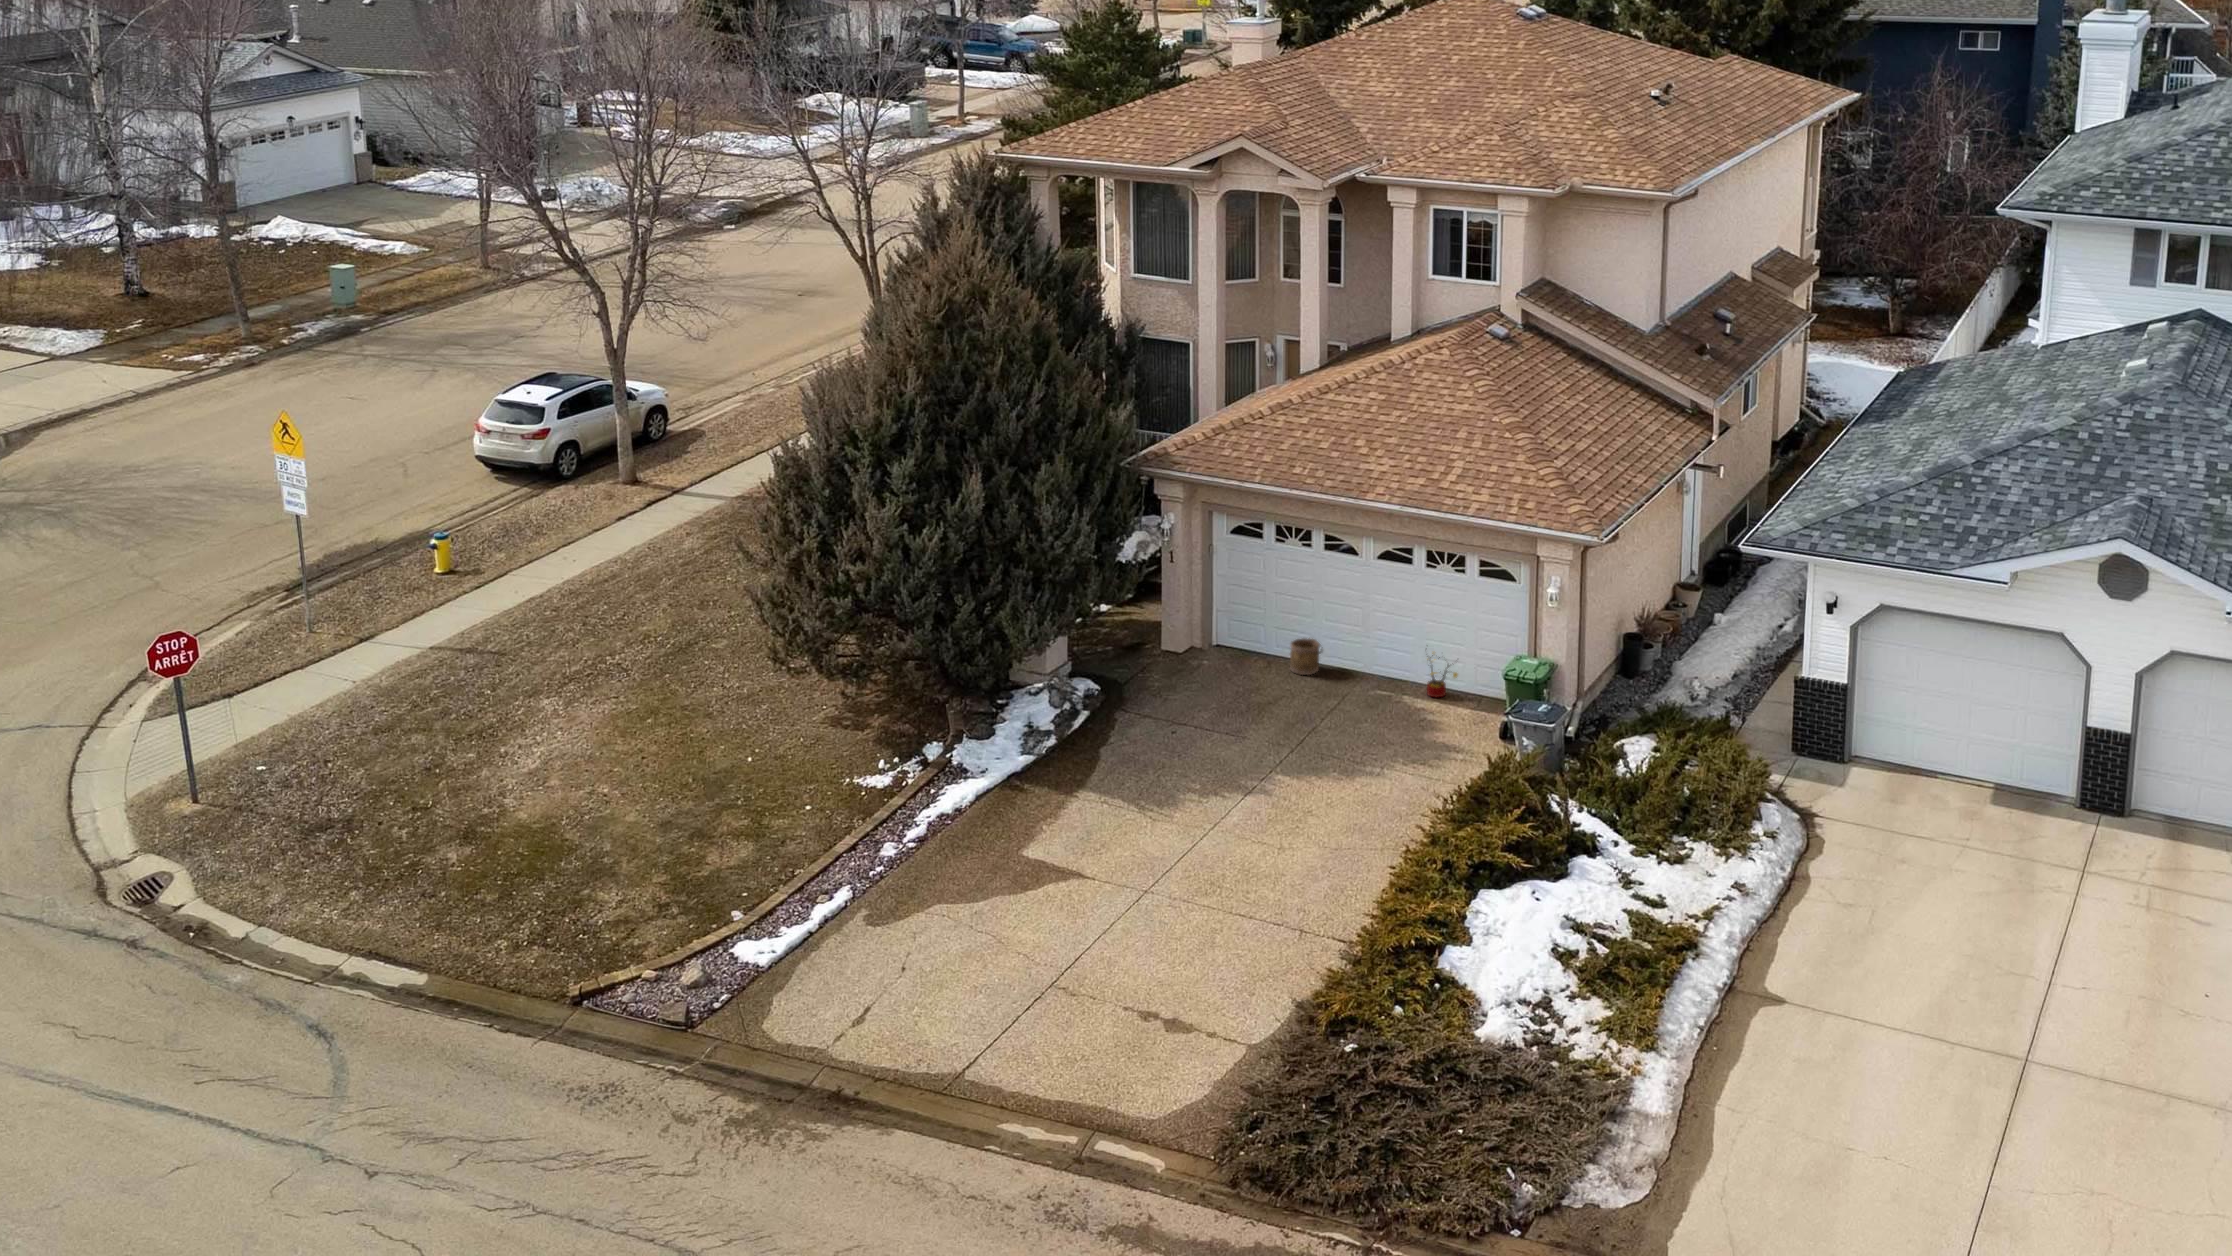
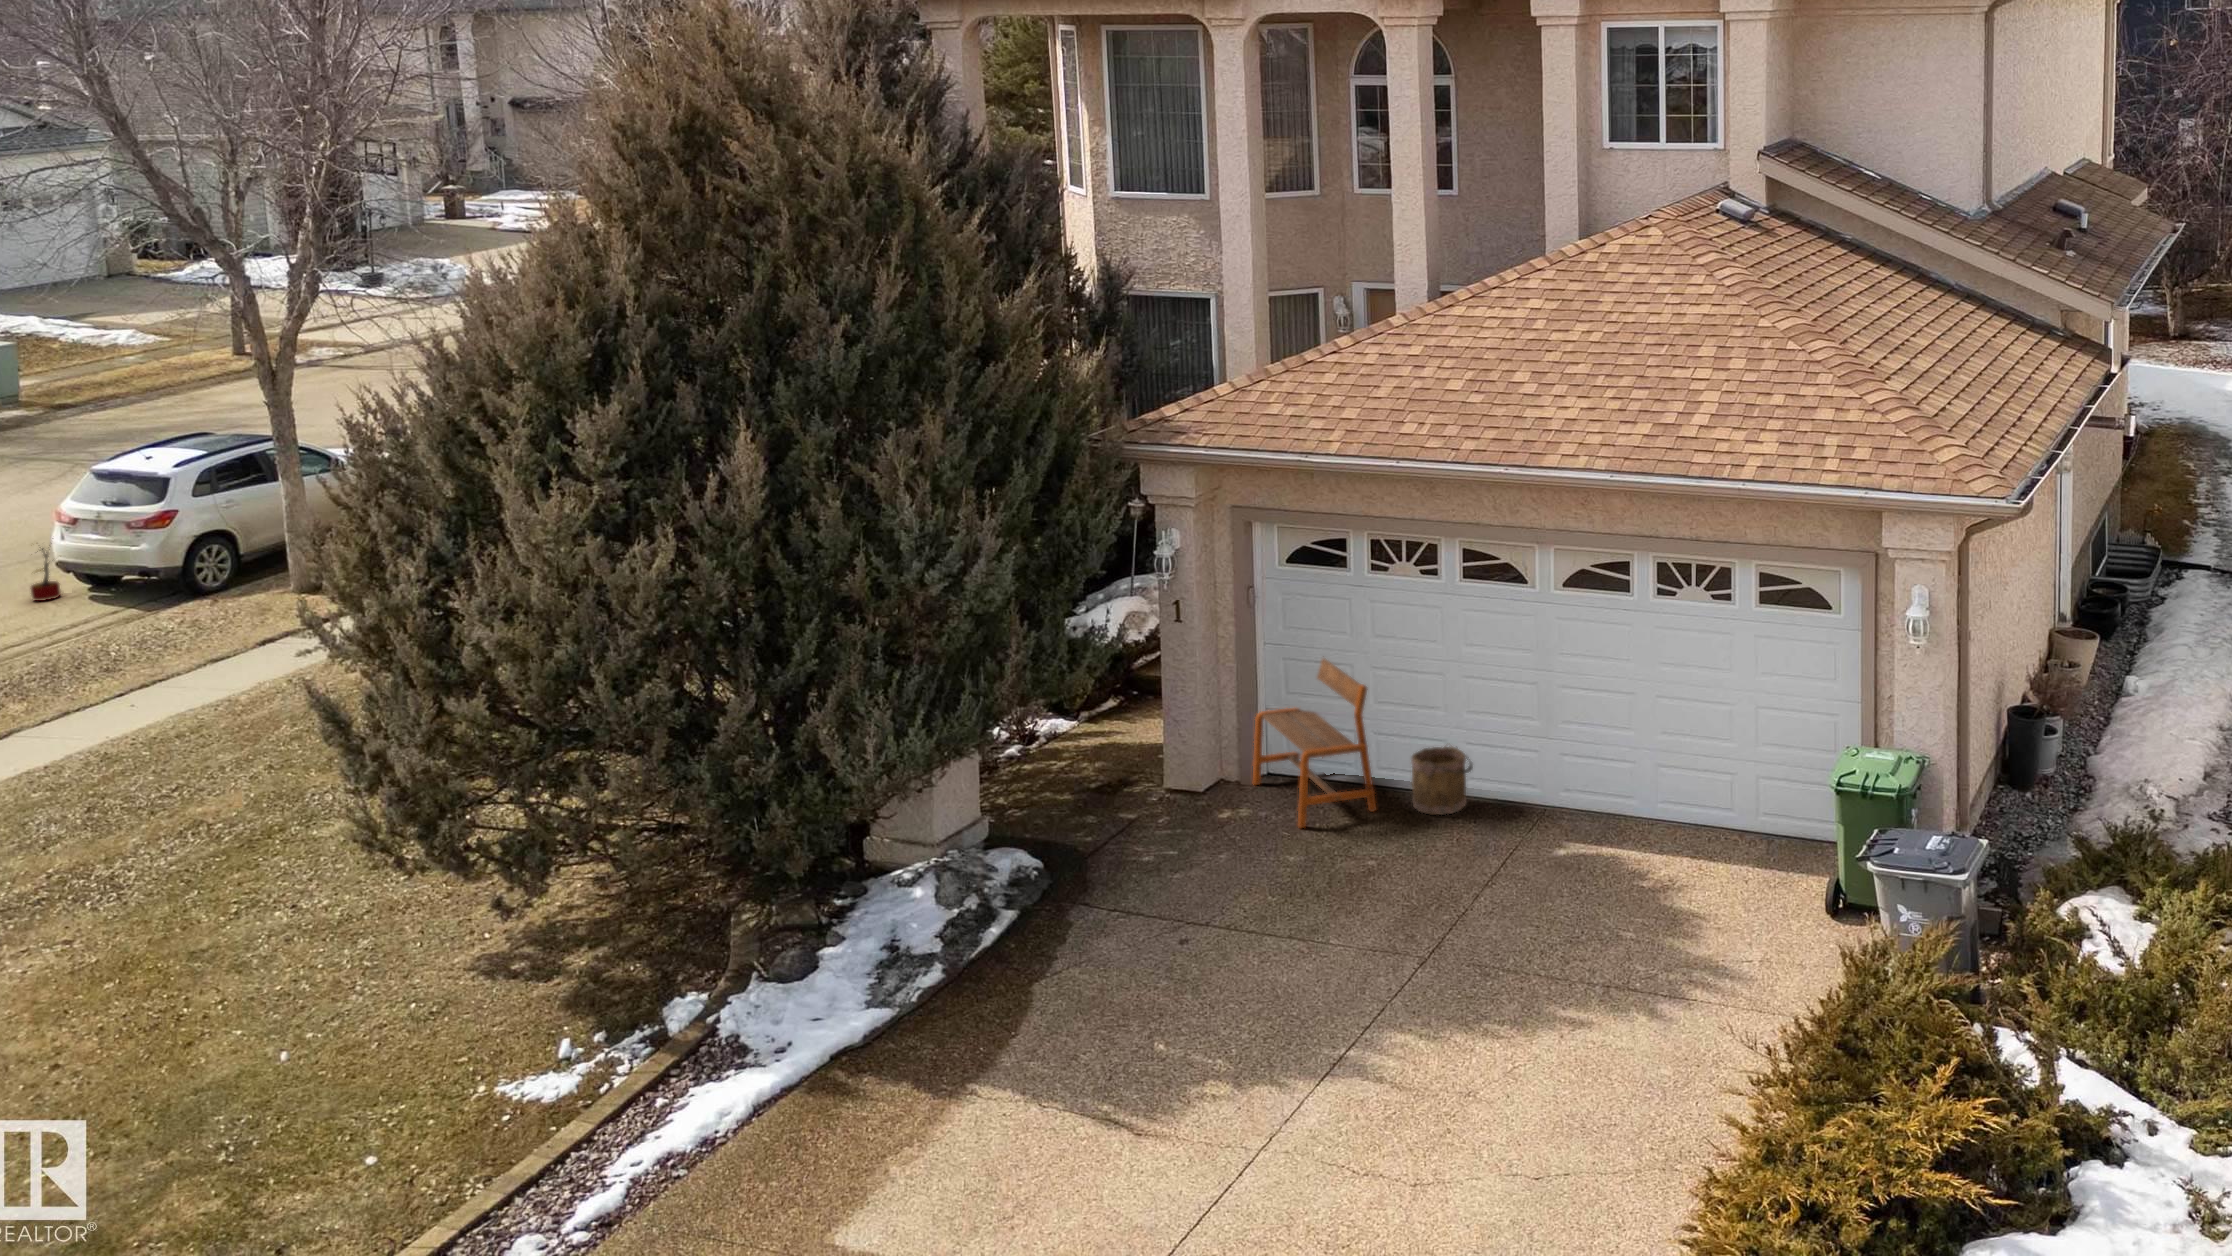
bench: none [1204,582,1271,678] -> present [1253,659,1377,828]
decorative plant: present [1427,653,1458,697] -> present [30,548,61,601]

